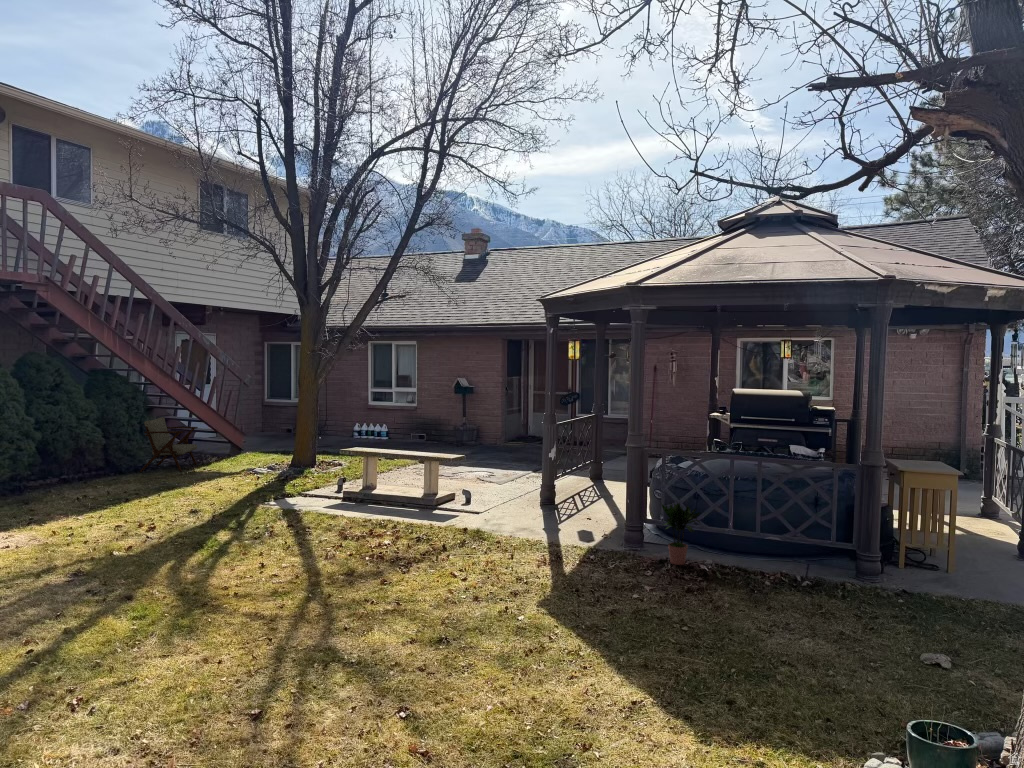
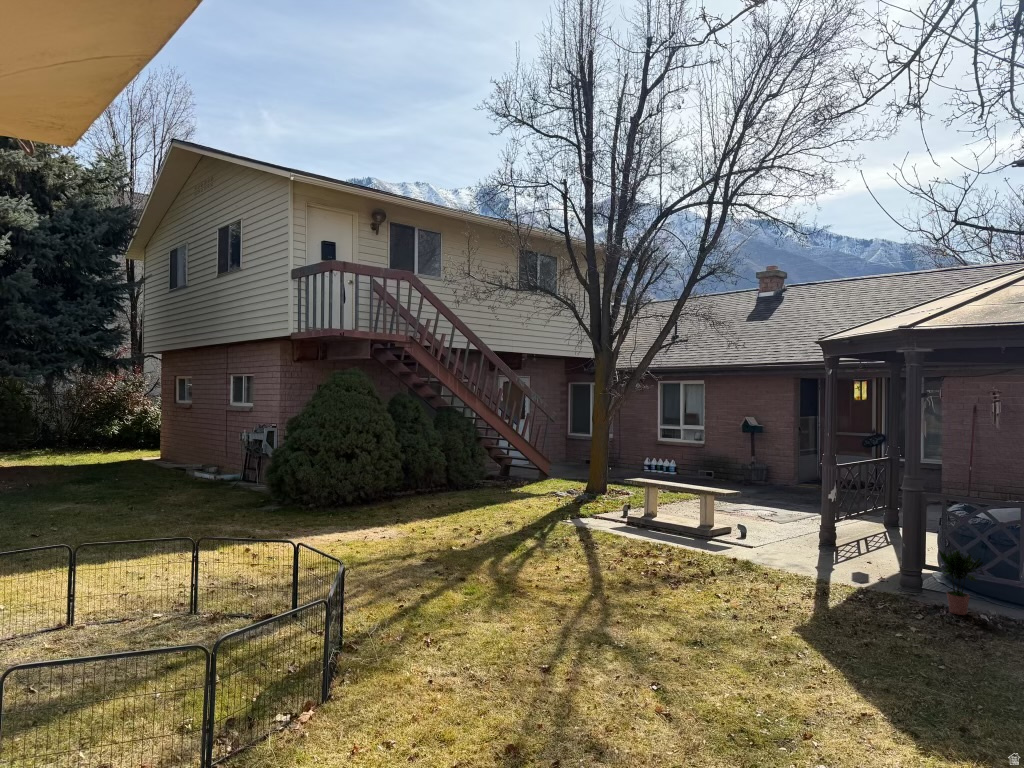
lounge chair: present [140,417,198,472] -> none [469,446,513,492]

